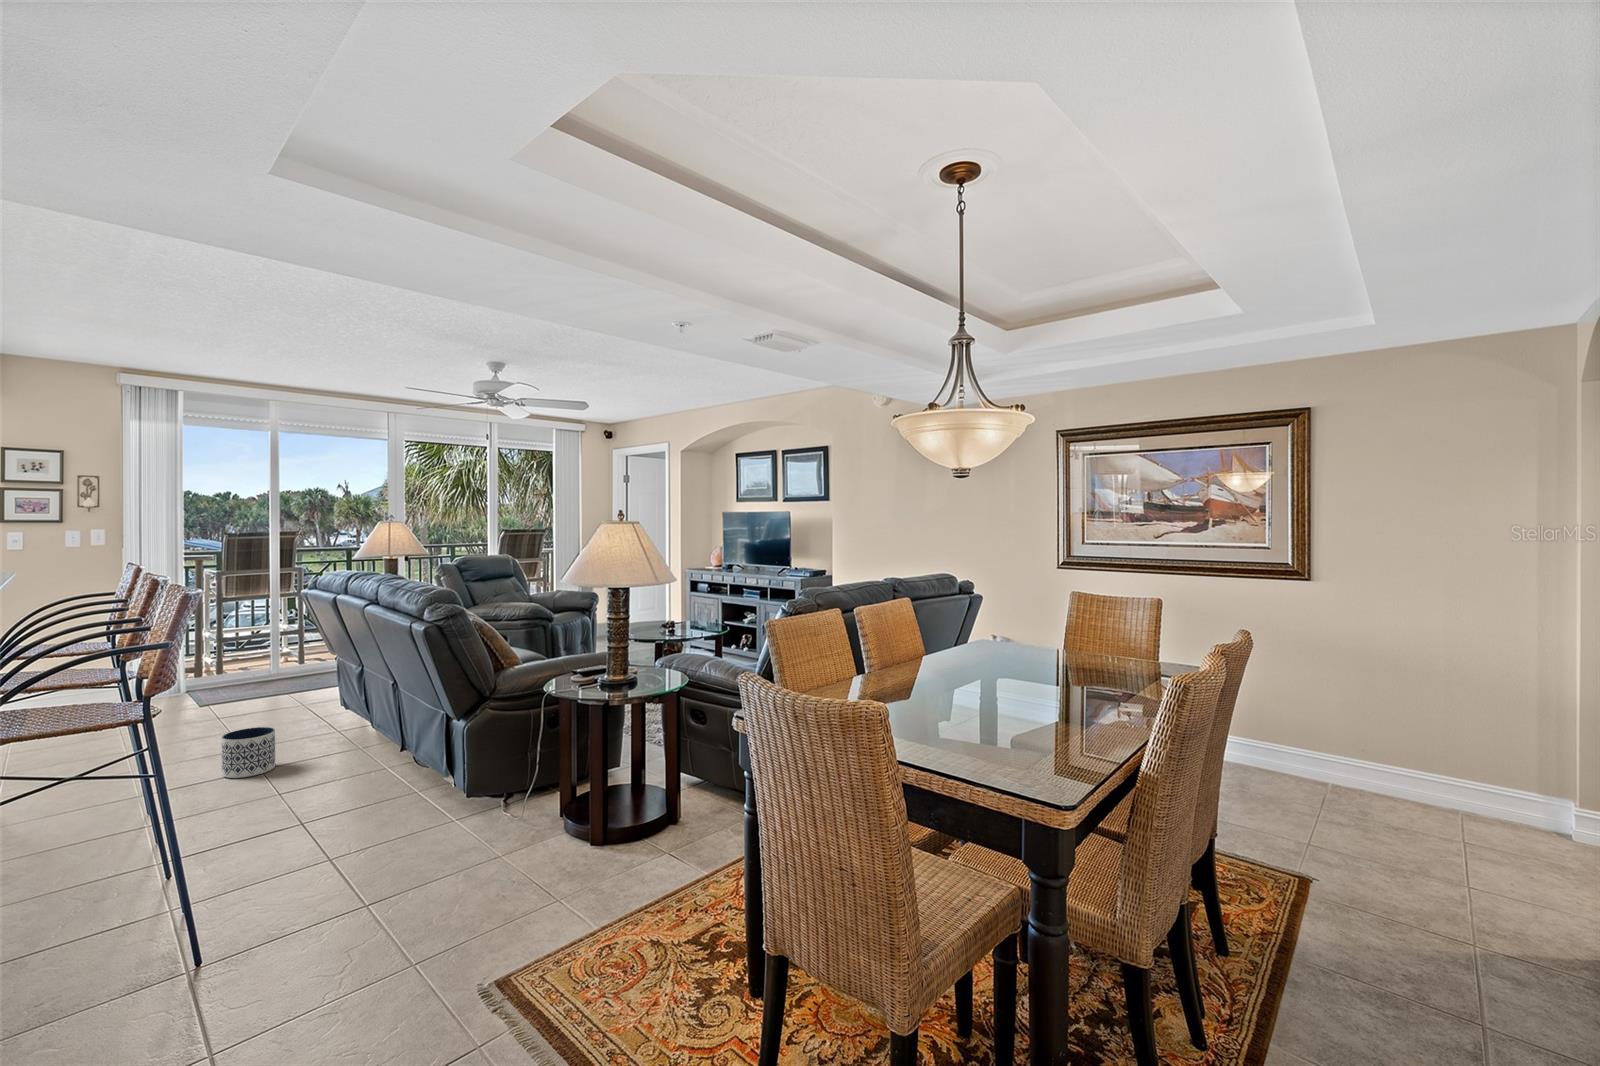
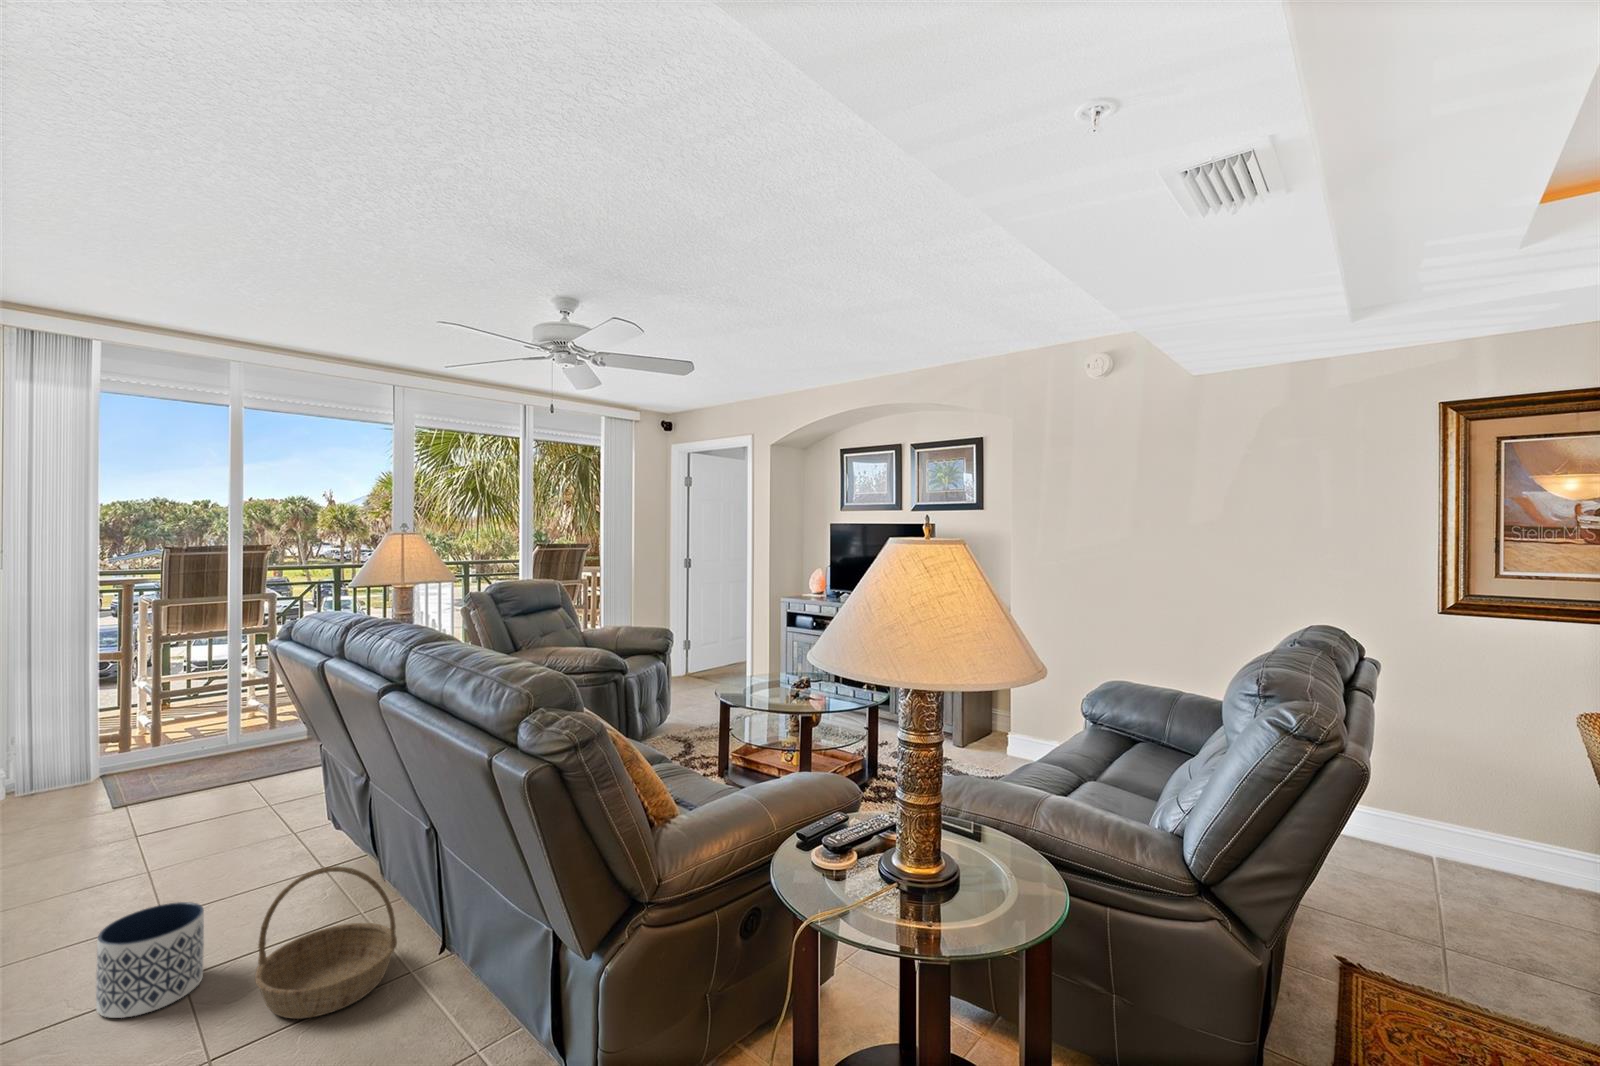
basket: none [304,704,380,778] -> present [255,866,397,1019]

